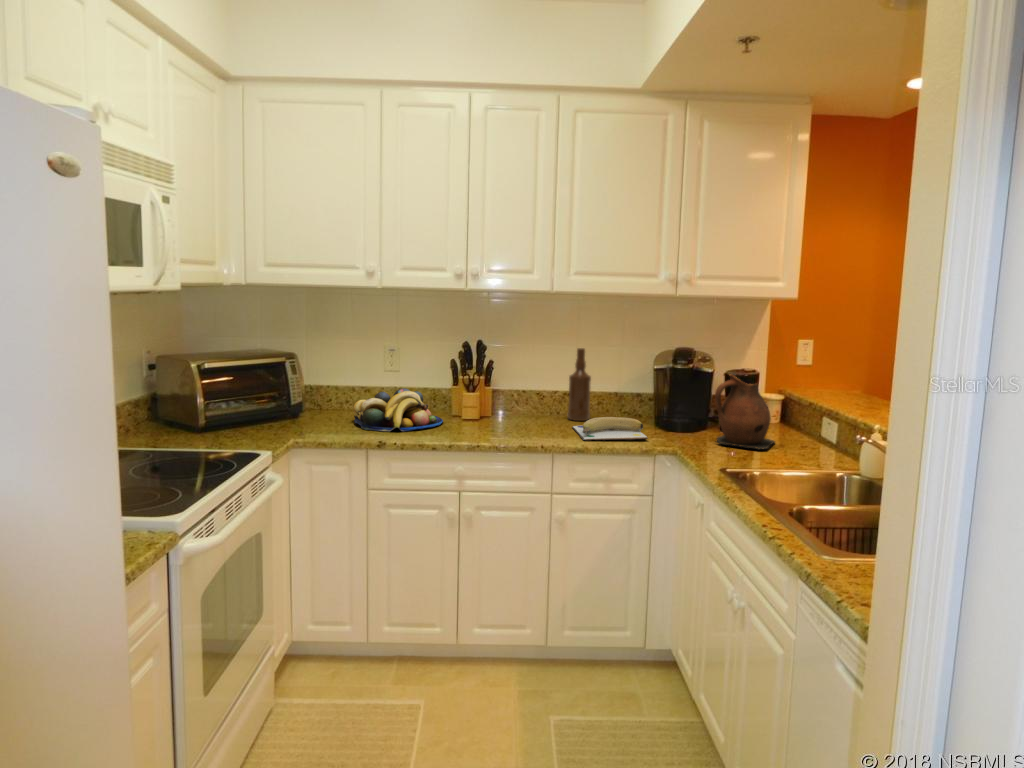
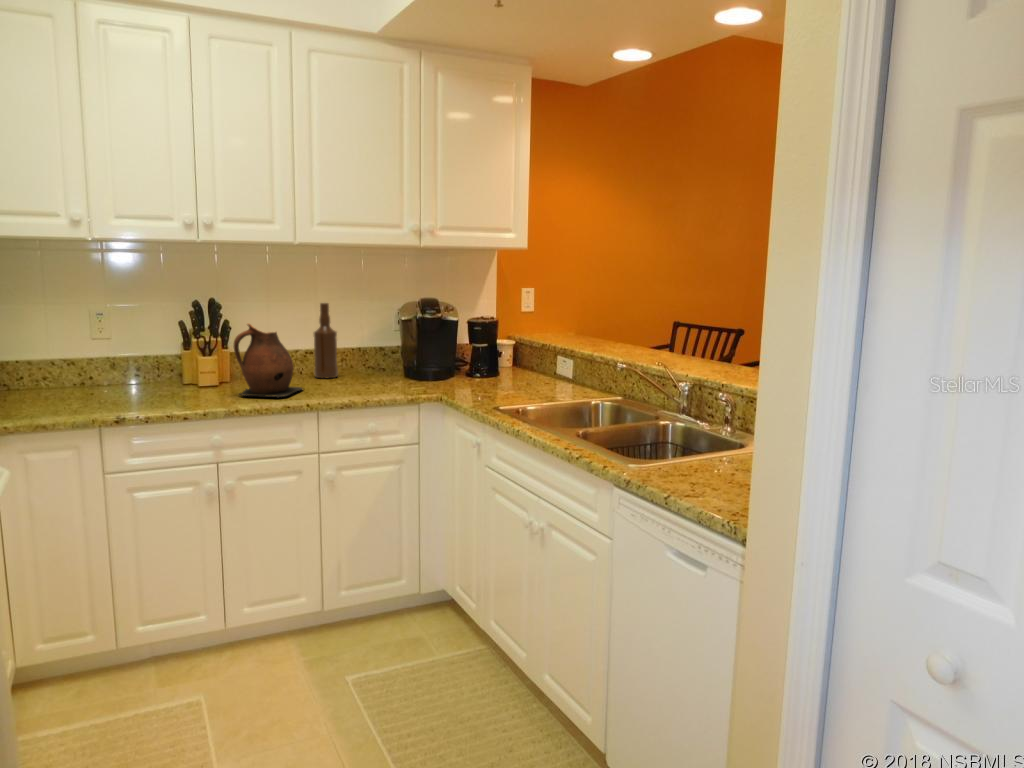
ceramic pitcher: present [715,374,775,450] -> present [233,323,303,398]
fruit bowl: present [353,388,443,431] -> none [64,357,180,406]
banana: present [572,417,648,440] -> none [325,370,406,395]

